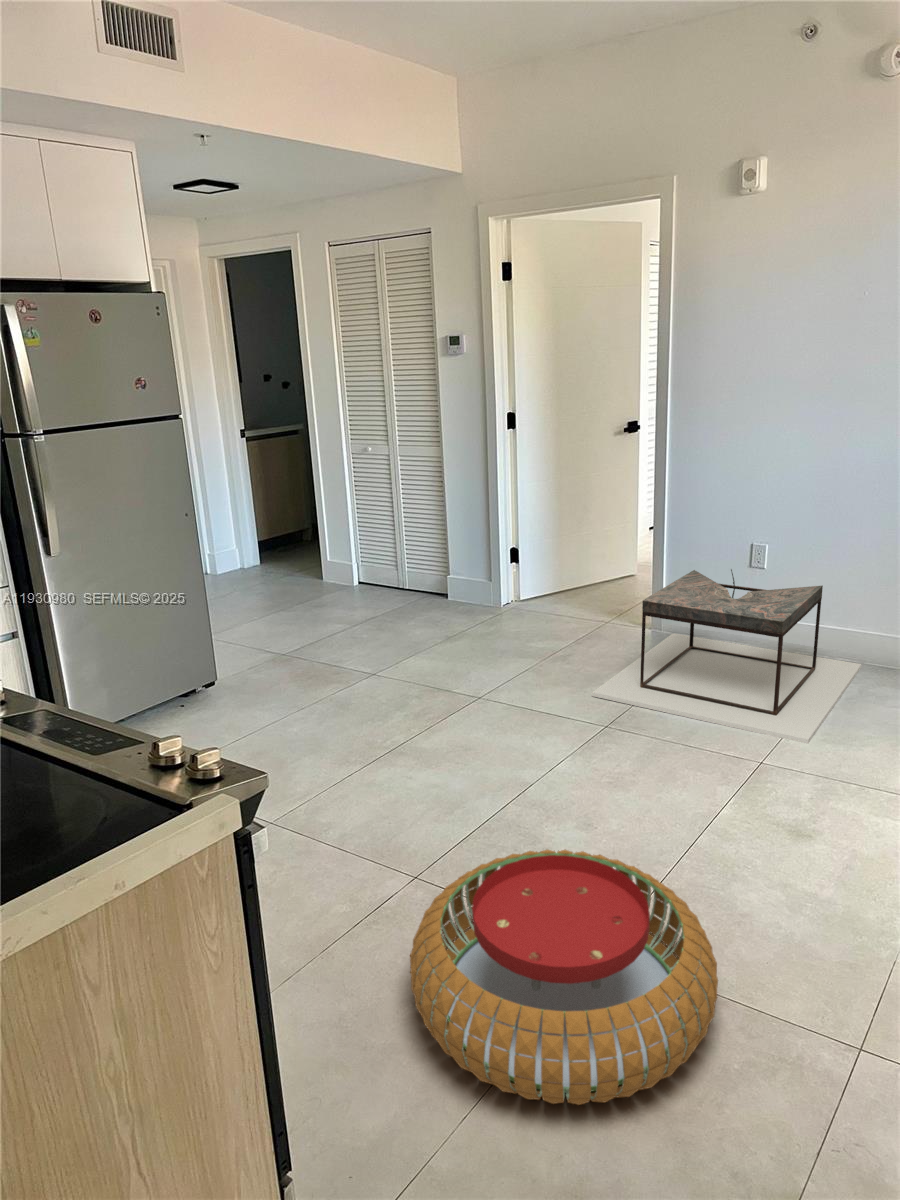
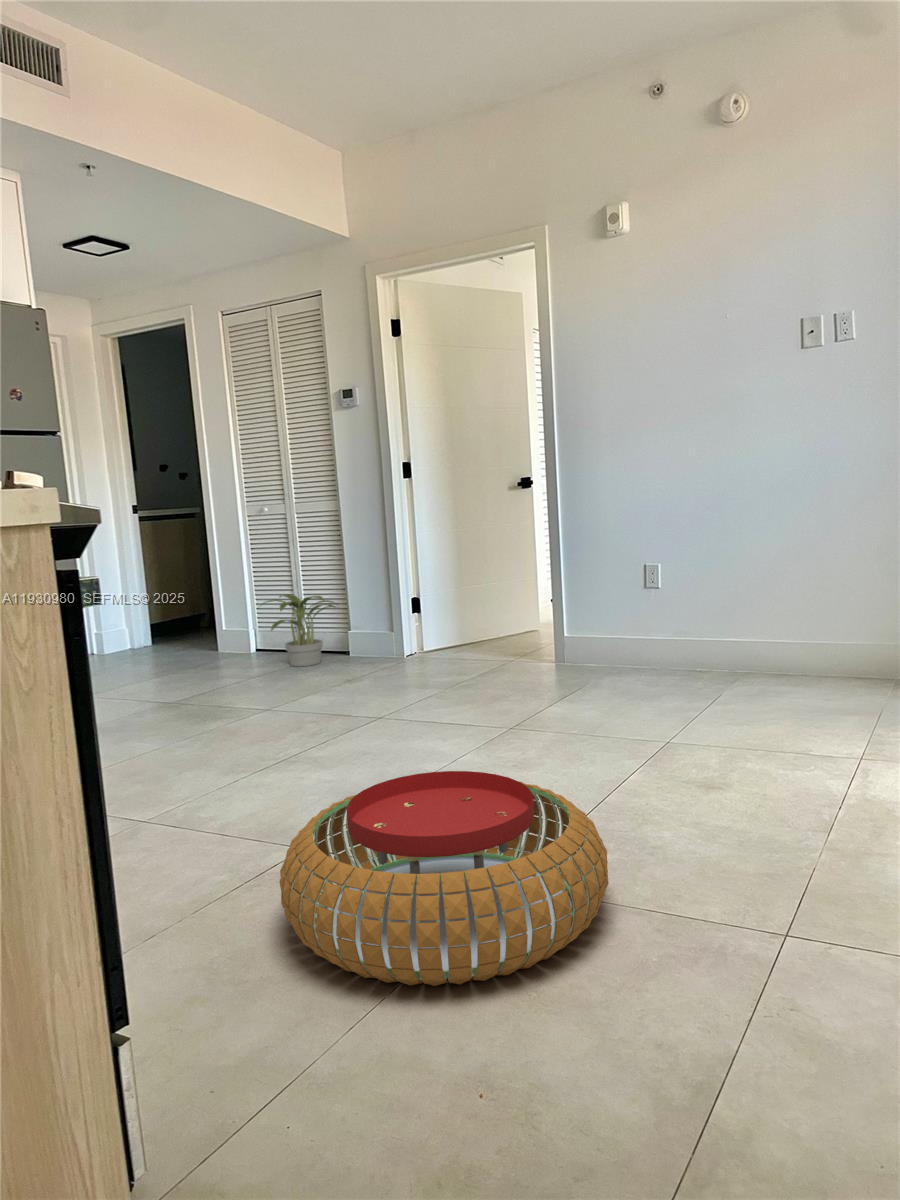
potted plant: none [363,537,446,609] -> present [262,594,336,666]
coffee table: present [592,569,862,744] -> none [493,575,761,727]

